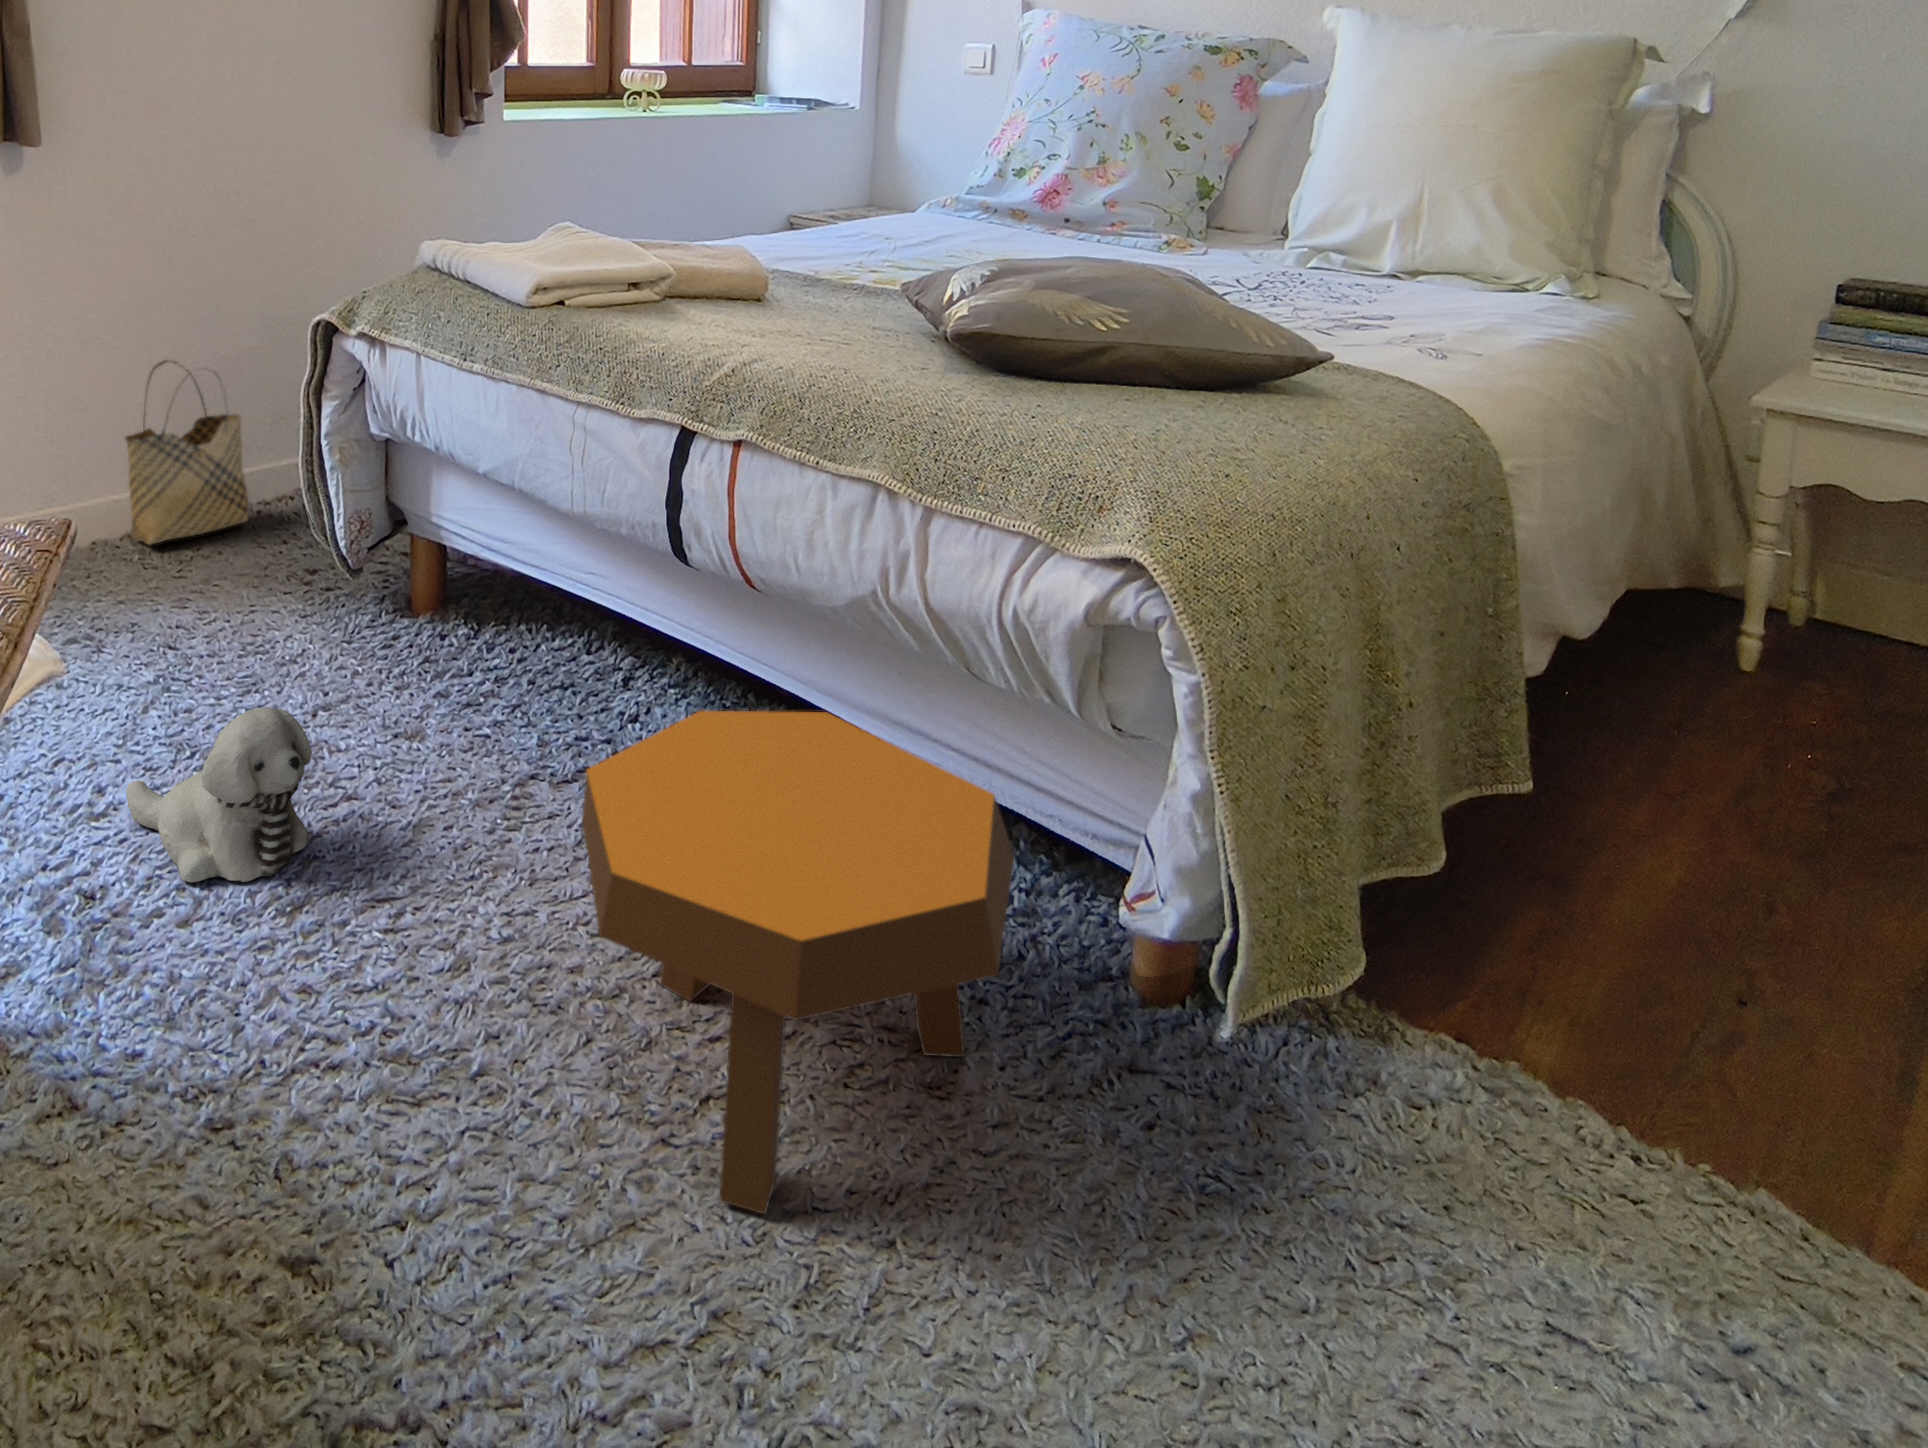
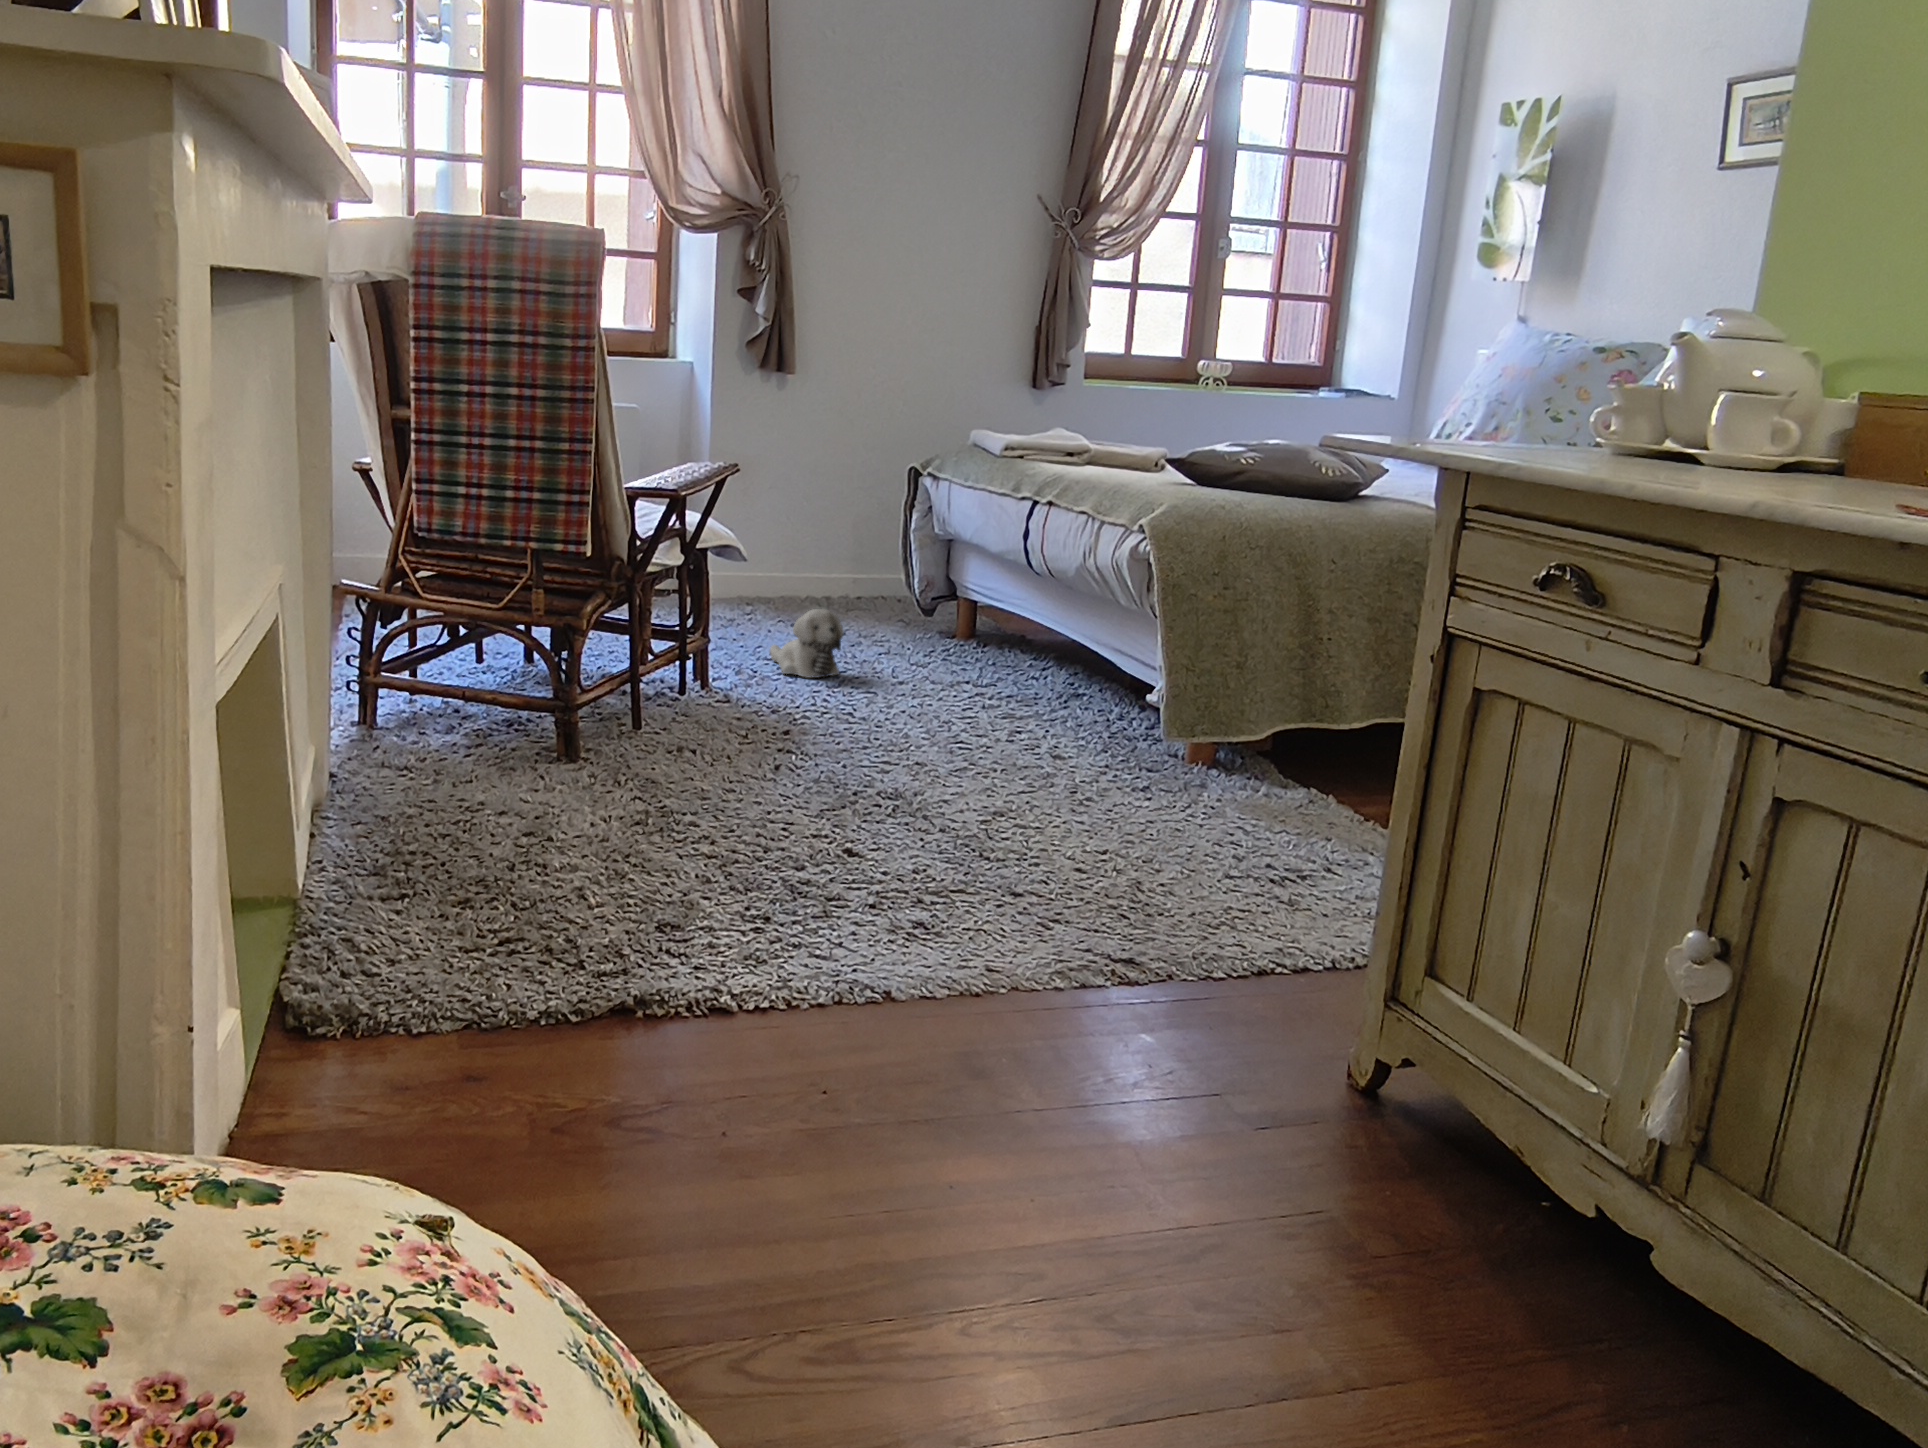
woven basket: present [125,360,249,545] -> none [822,504,889,602]
footstool: present [582,711,1015,1215] -> none [898,615,1091,754]

